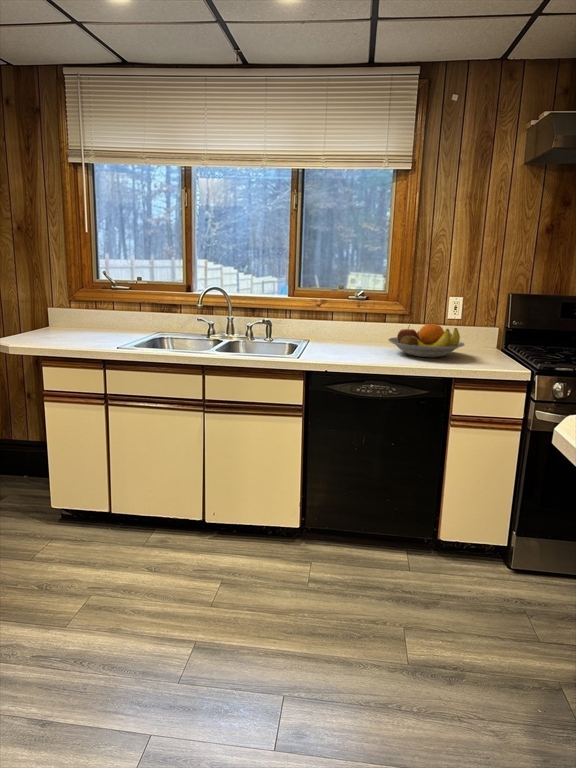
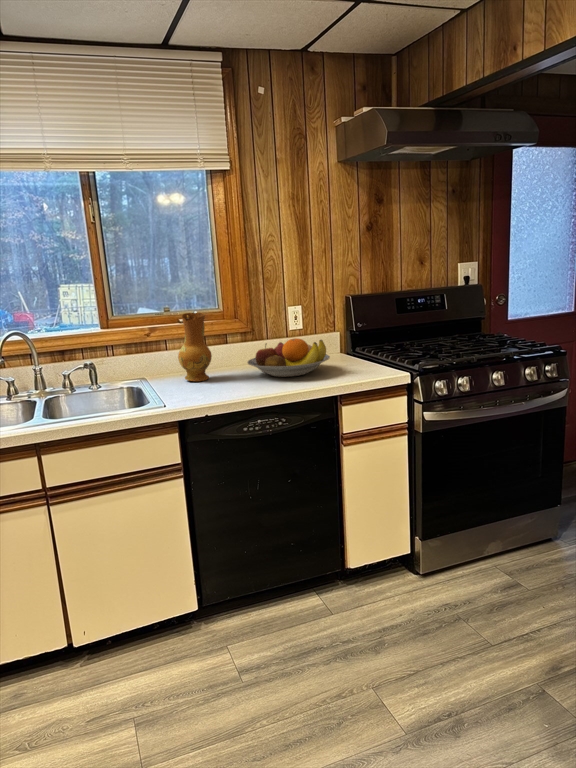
ceramic jug: none [332,289,361,348] -> present [178,312,212,381]

